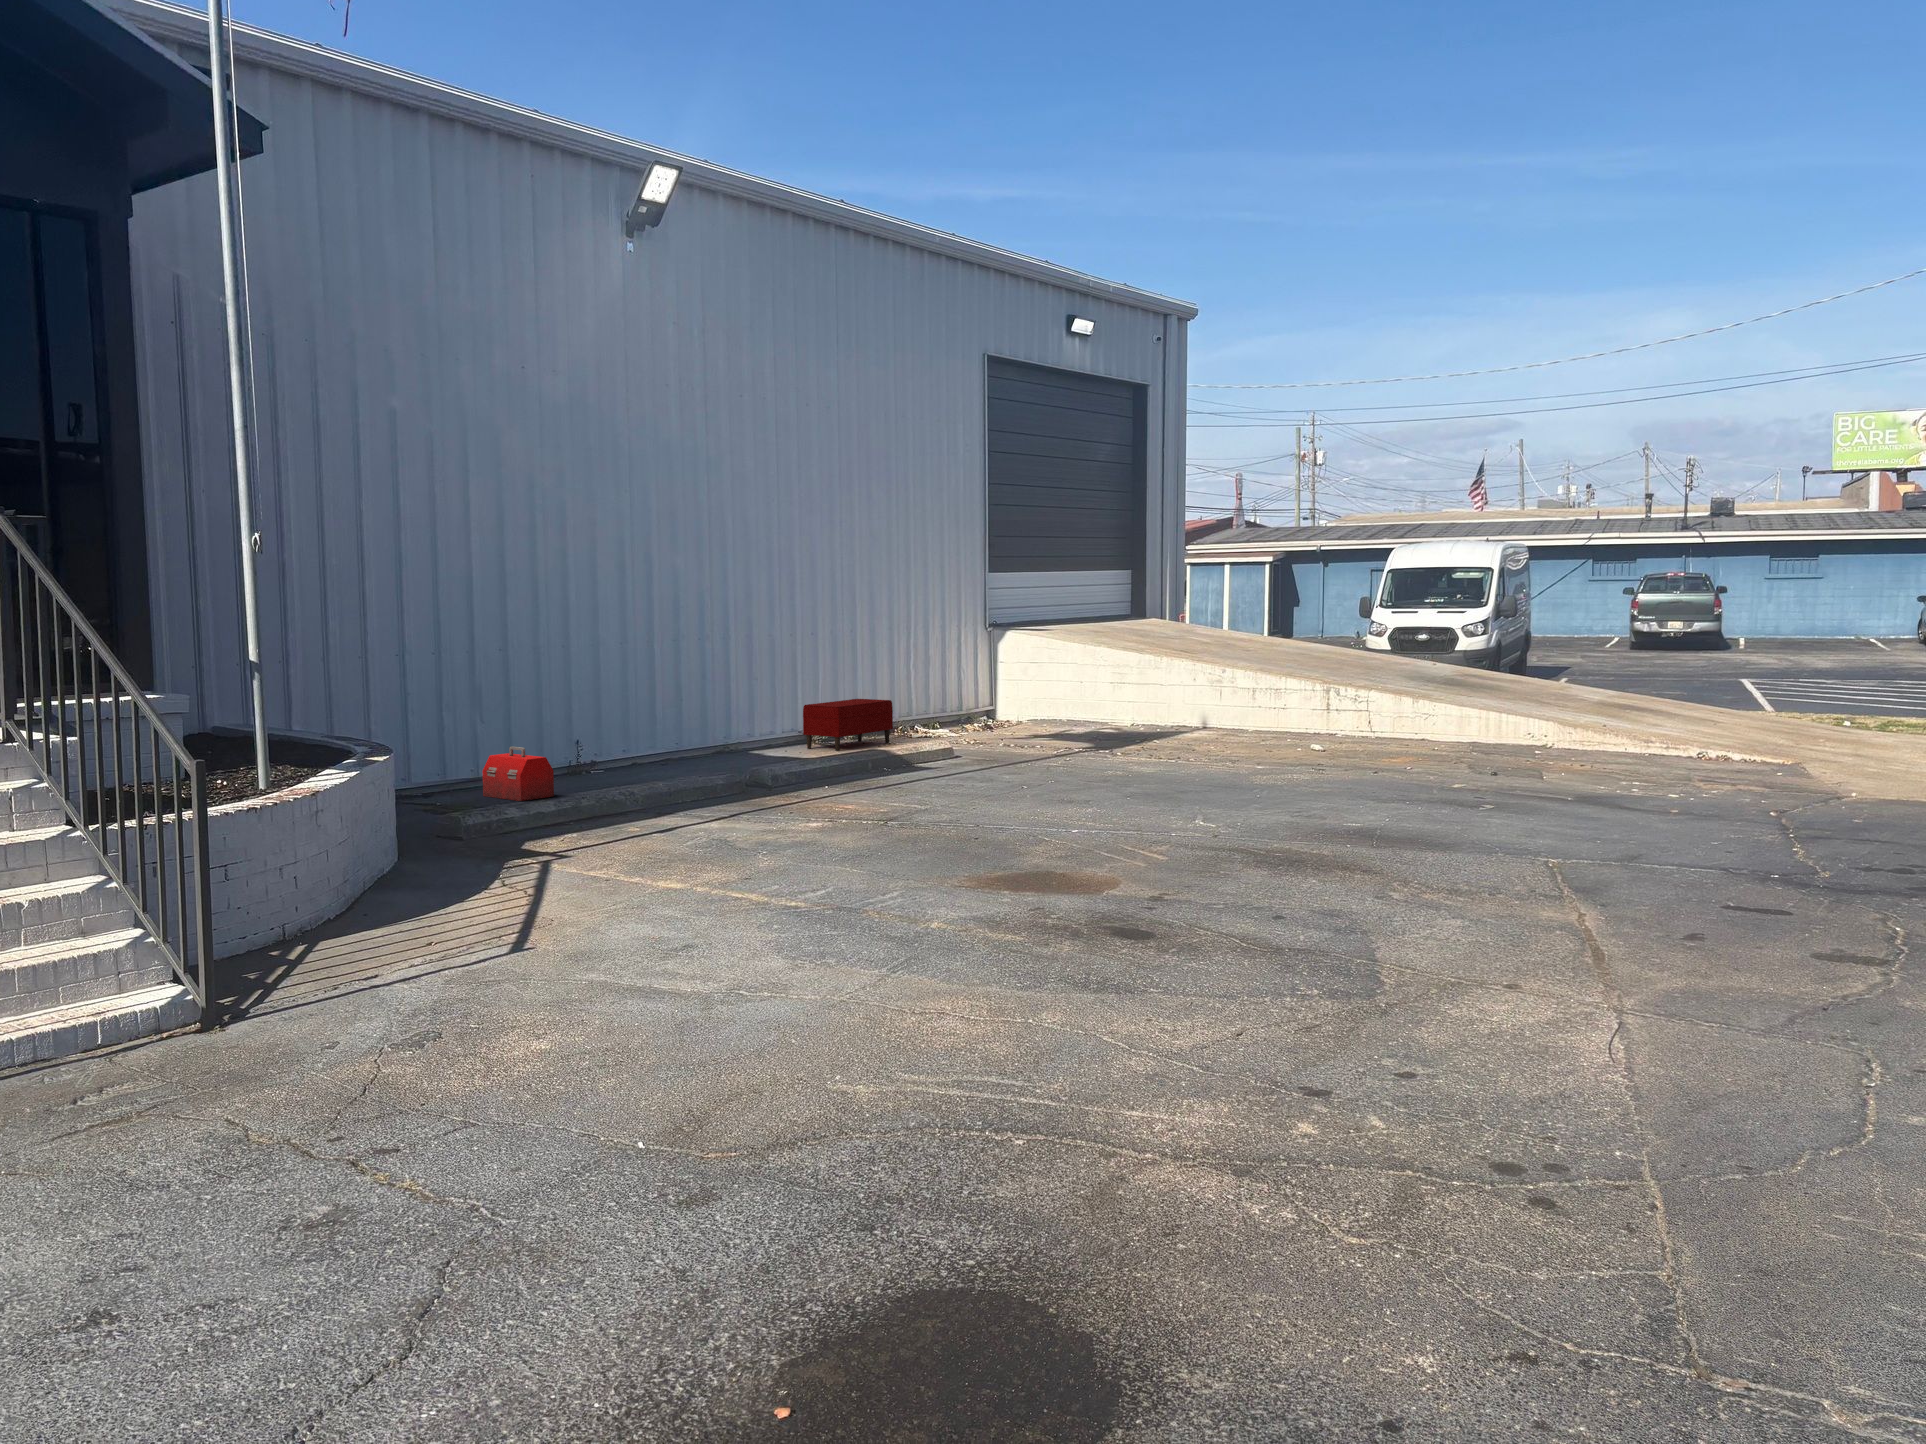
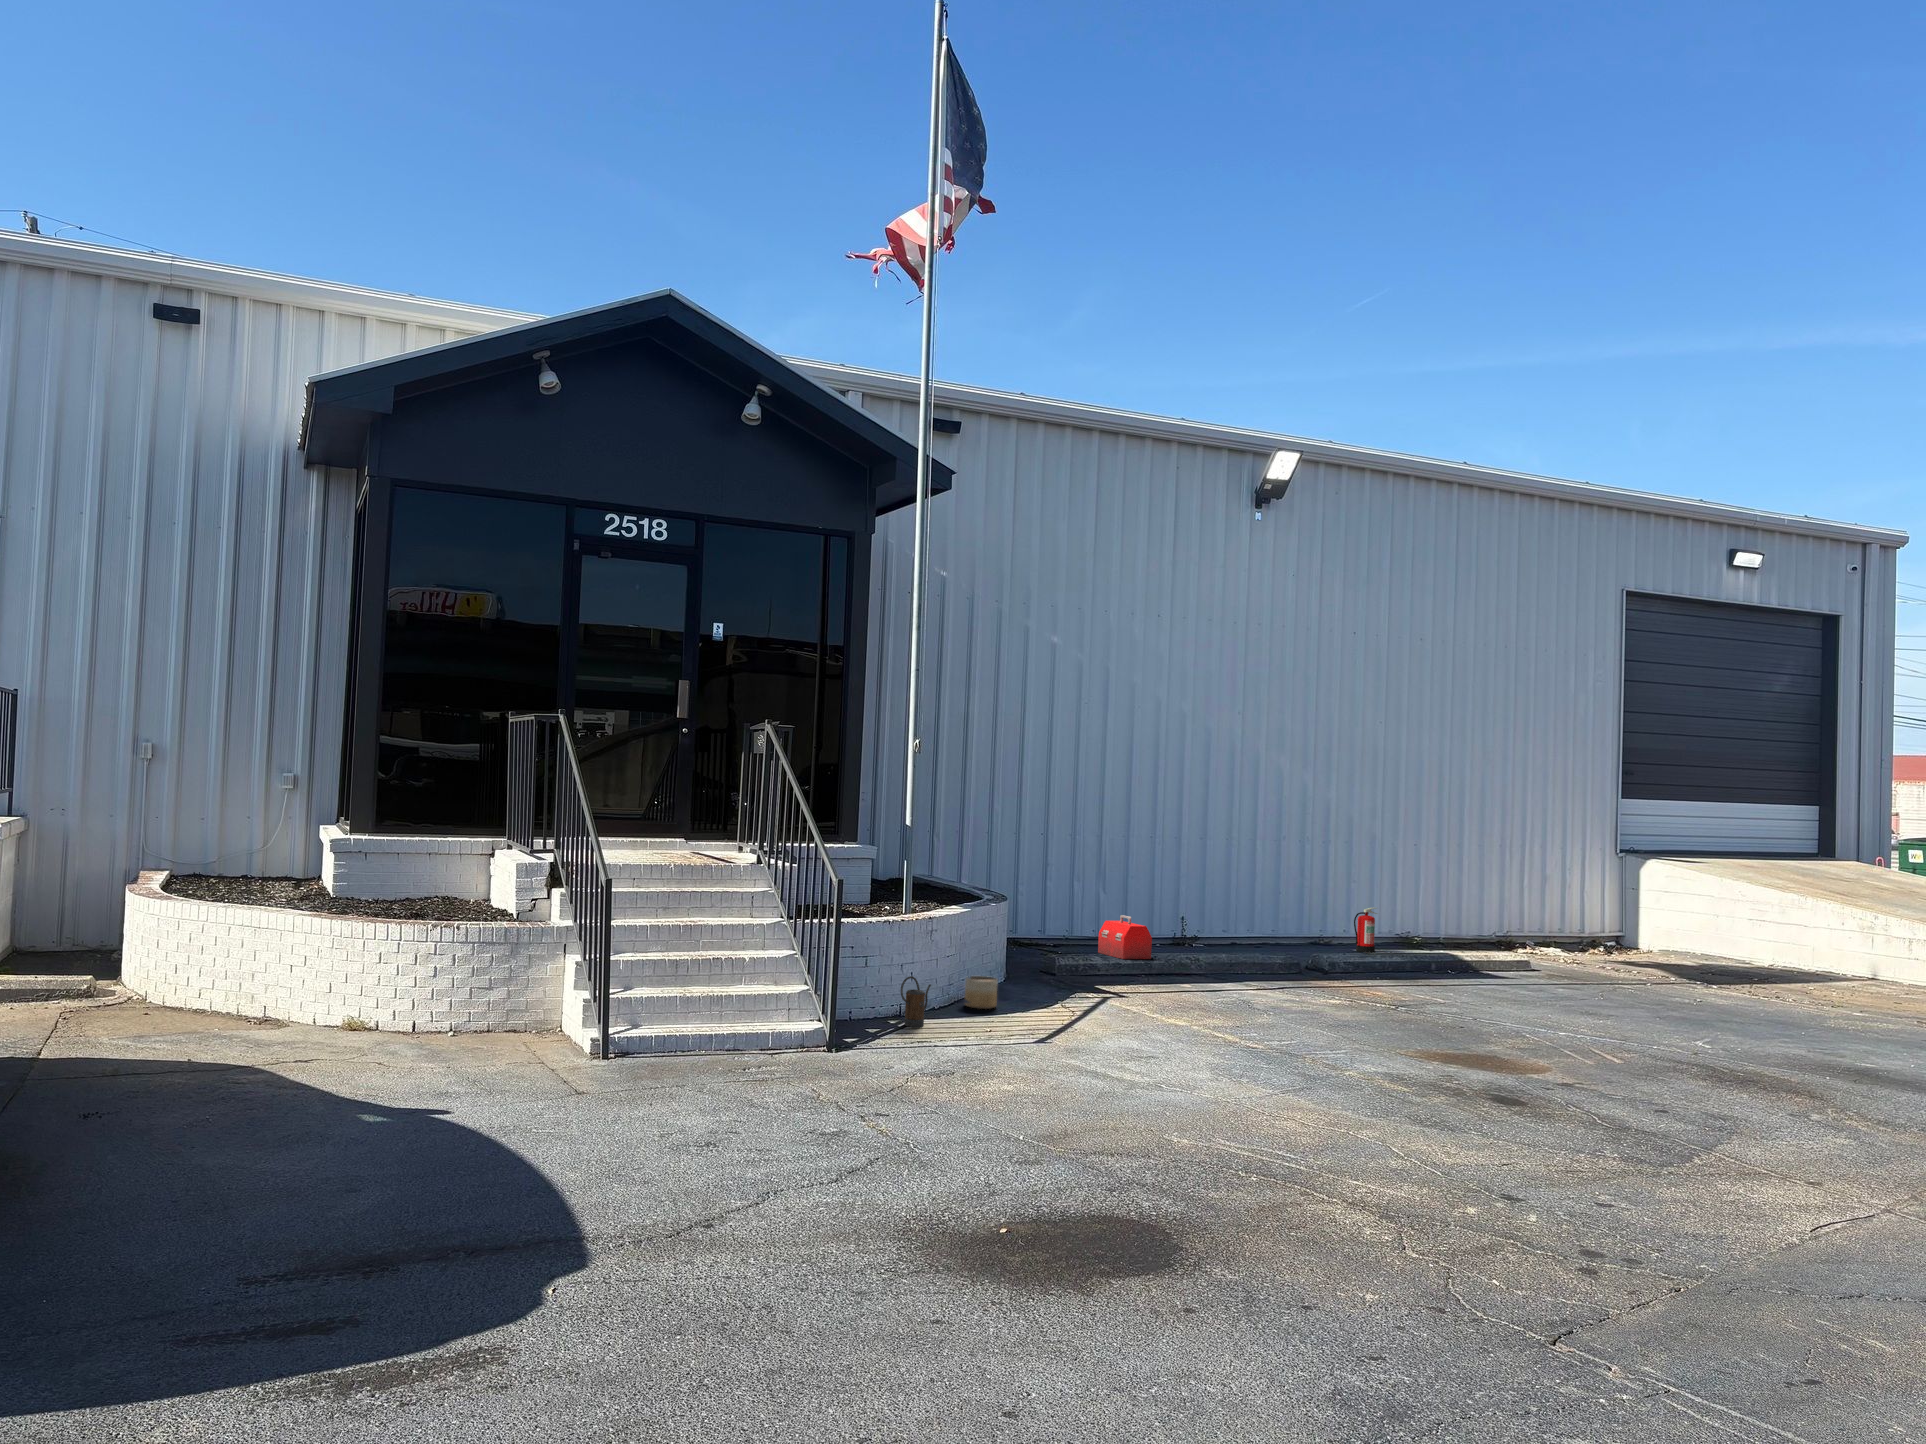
bench: present [803,699,893,751] -> none [1401,910,1494,955]
fire extinguisher: none [759,706,784,756] -> present [1354,907,1377,953]
planter: none [365,860,415,908] -> present [965,976,998,1009]
watering can: none [290,884,333,957] -> present [901,976,931,1027]

